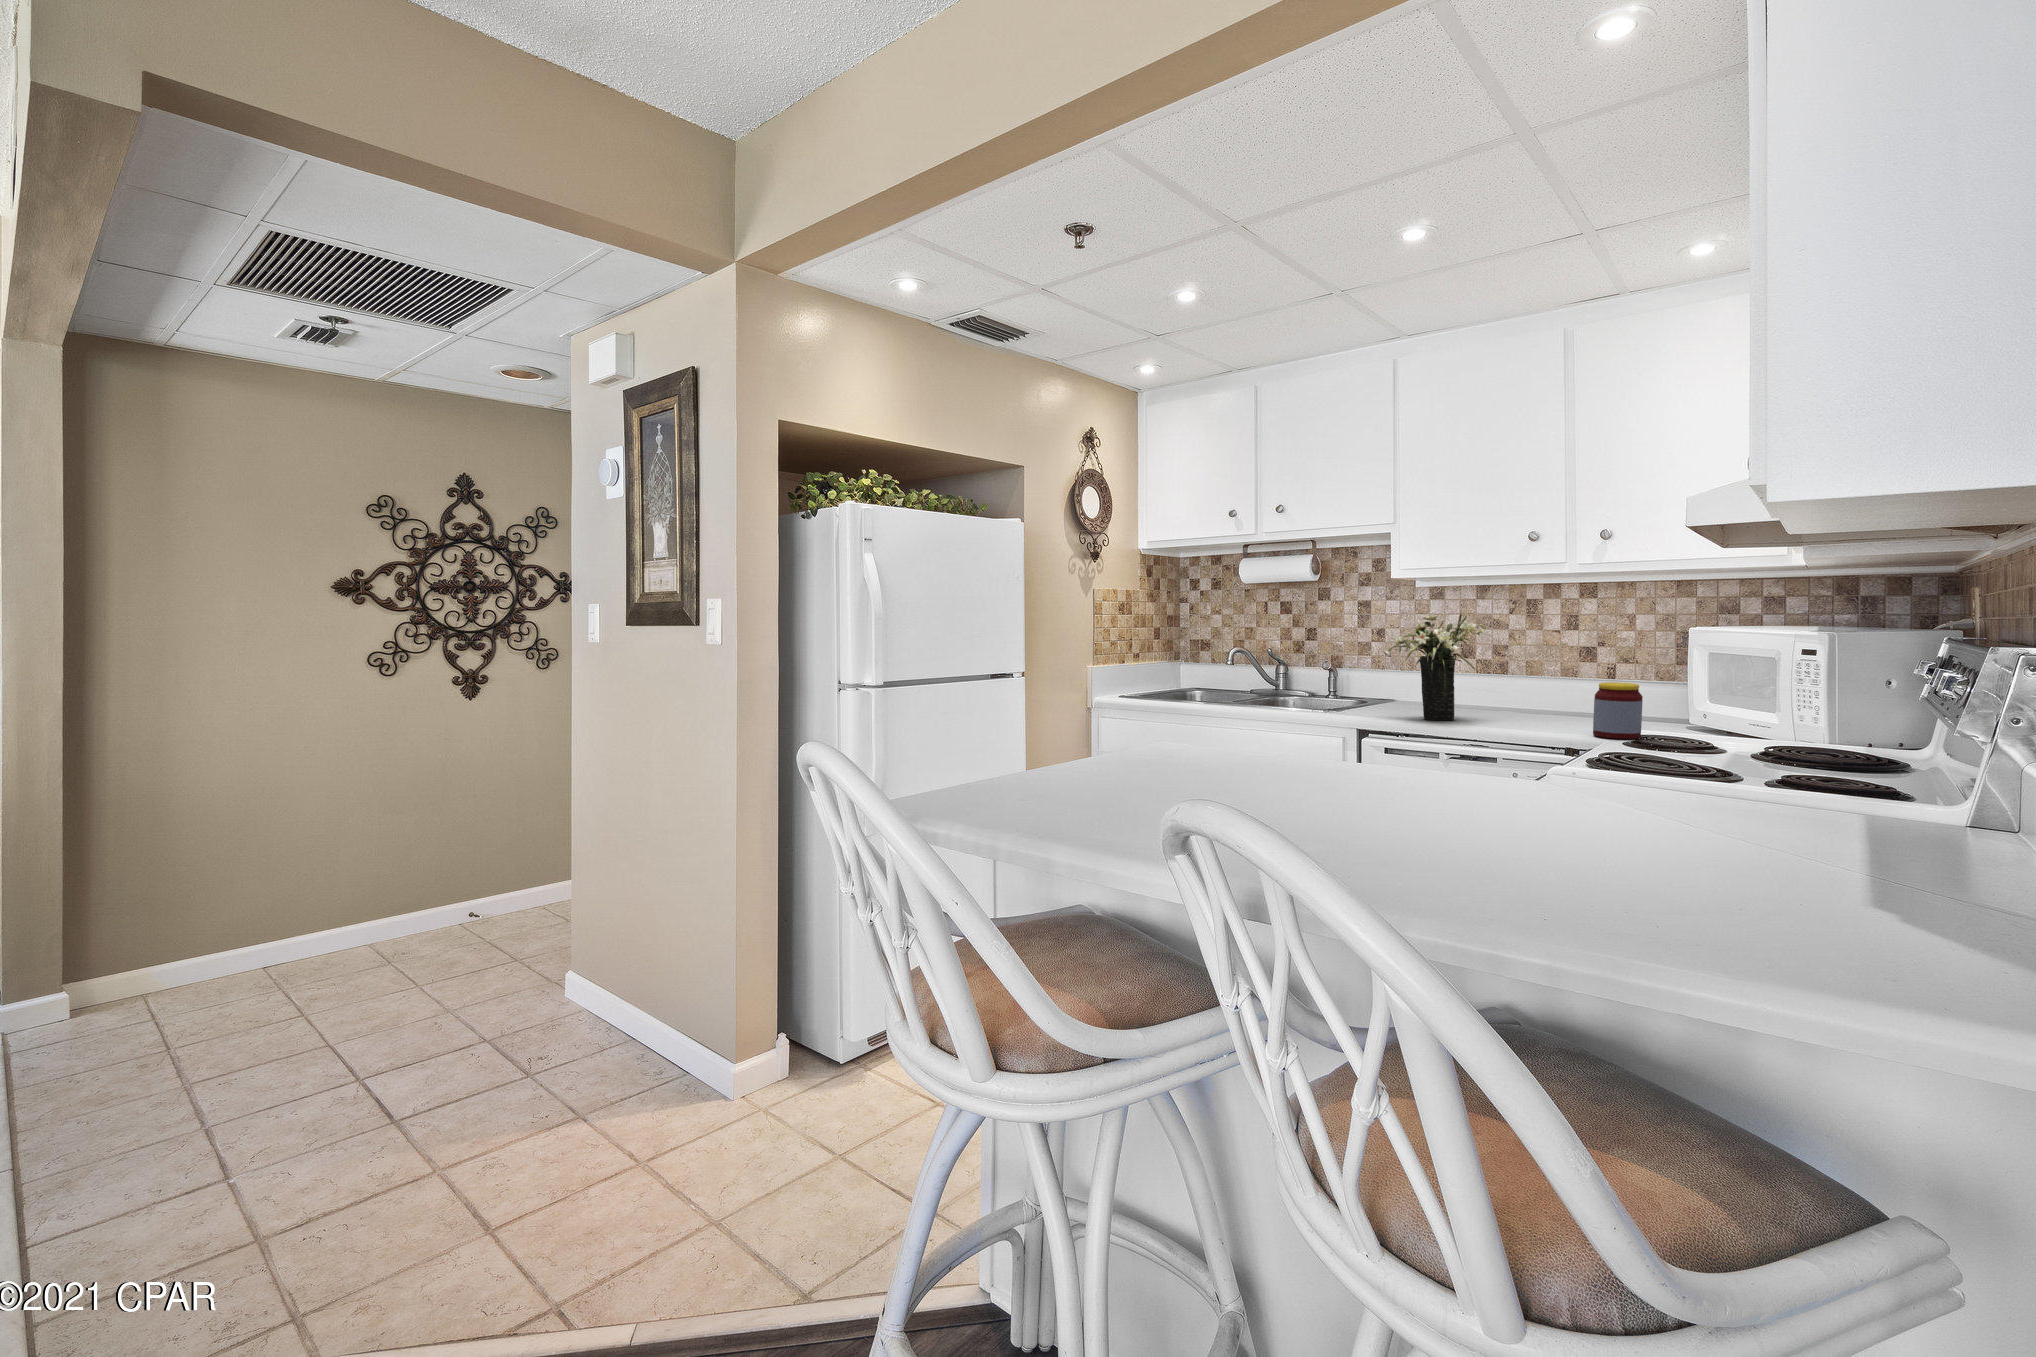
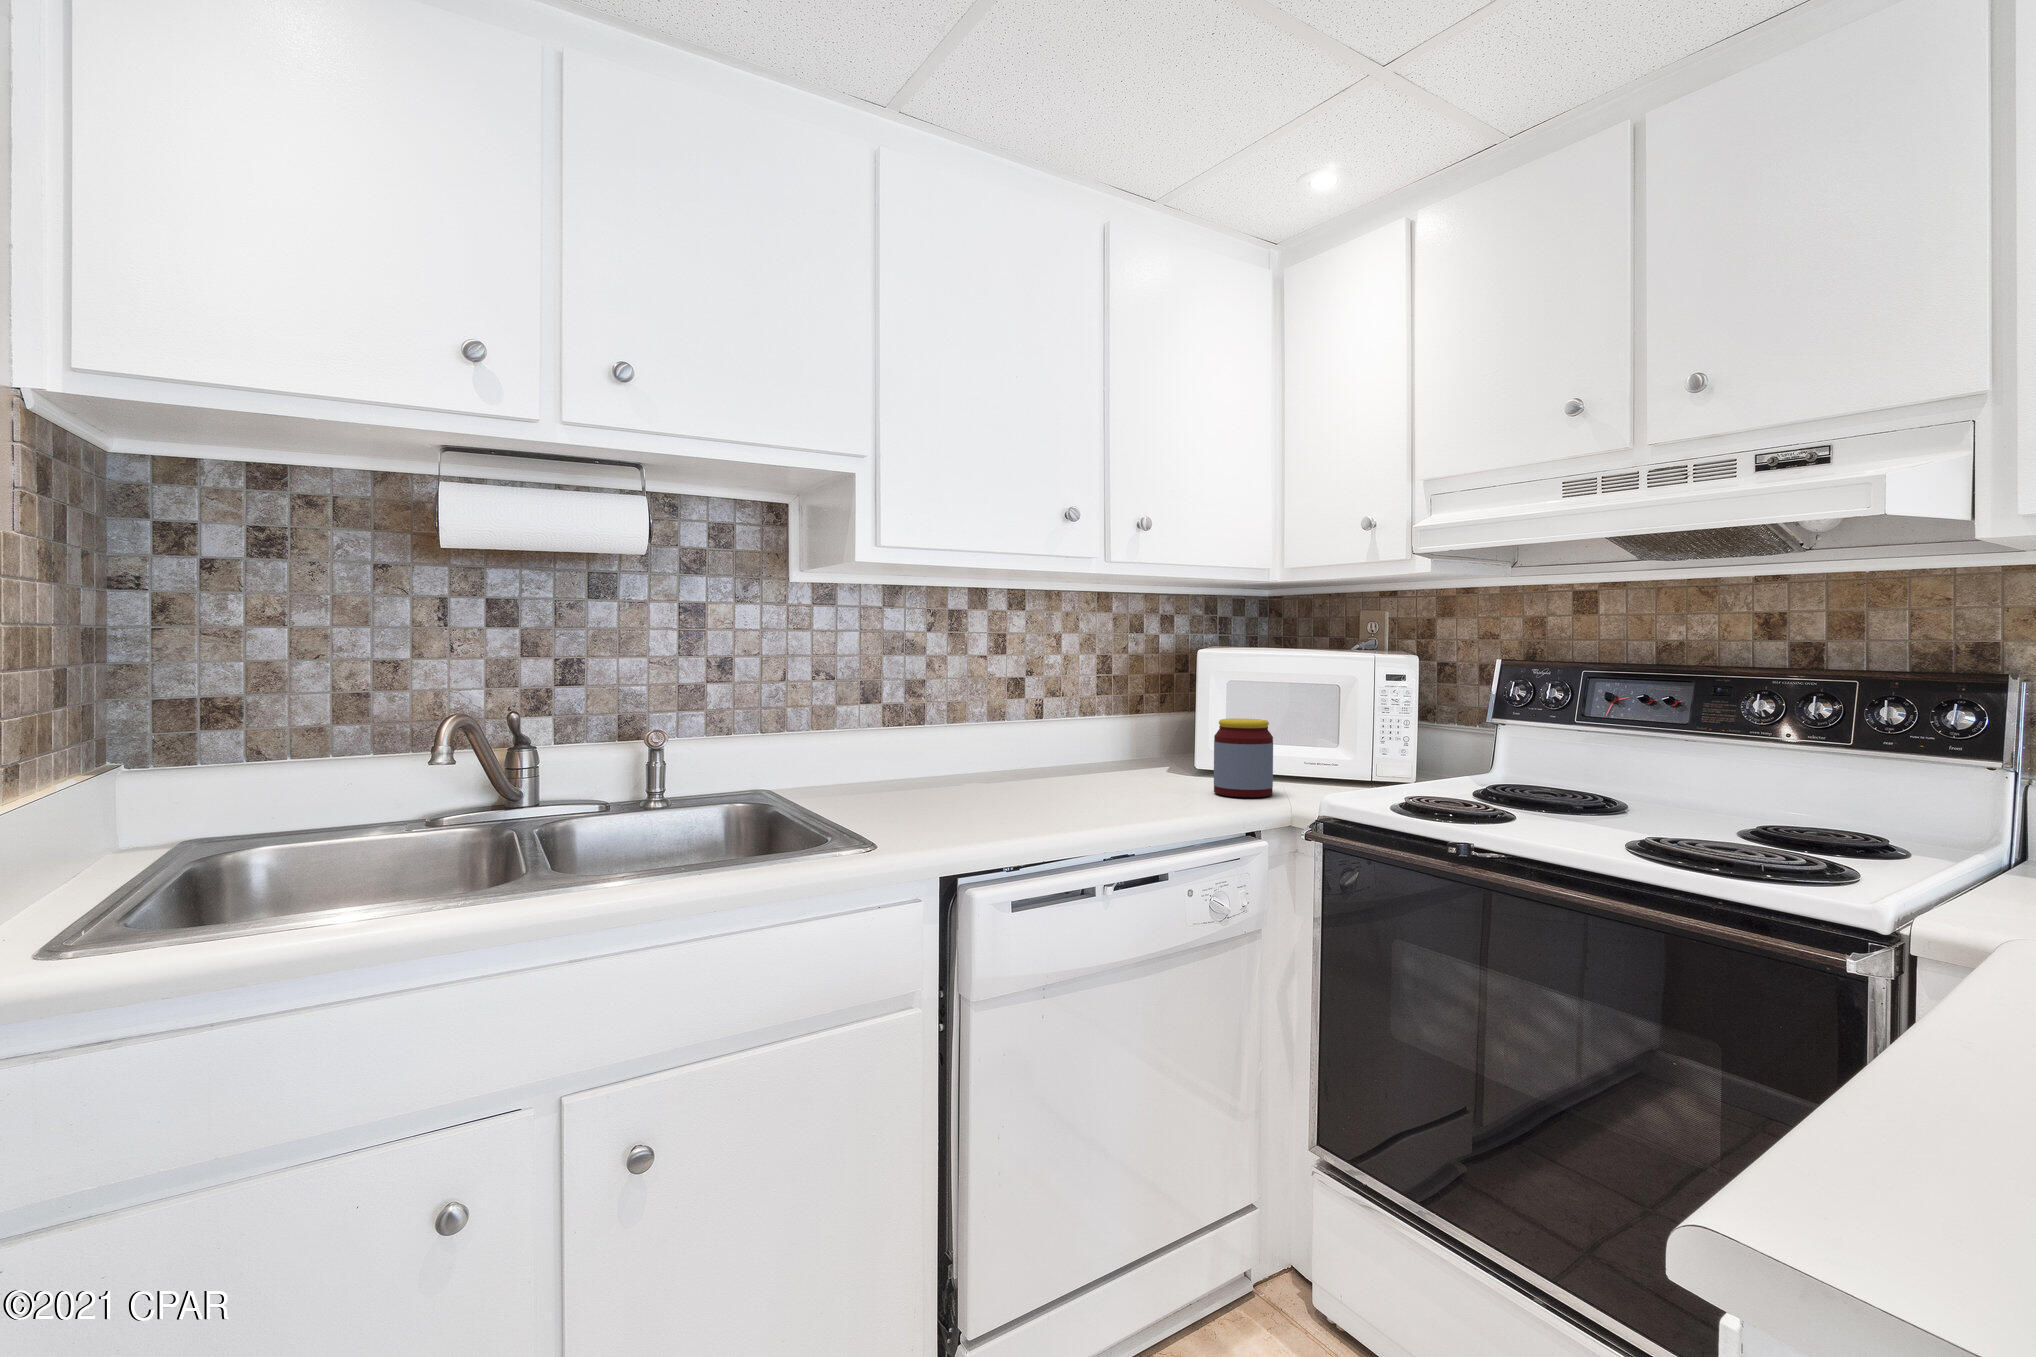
flower arrangement: present [1384,613,1485,720] -> none [915,620,1074,814]

